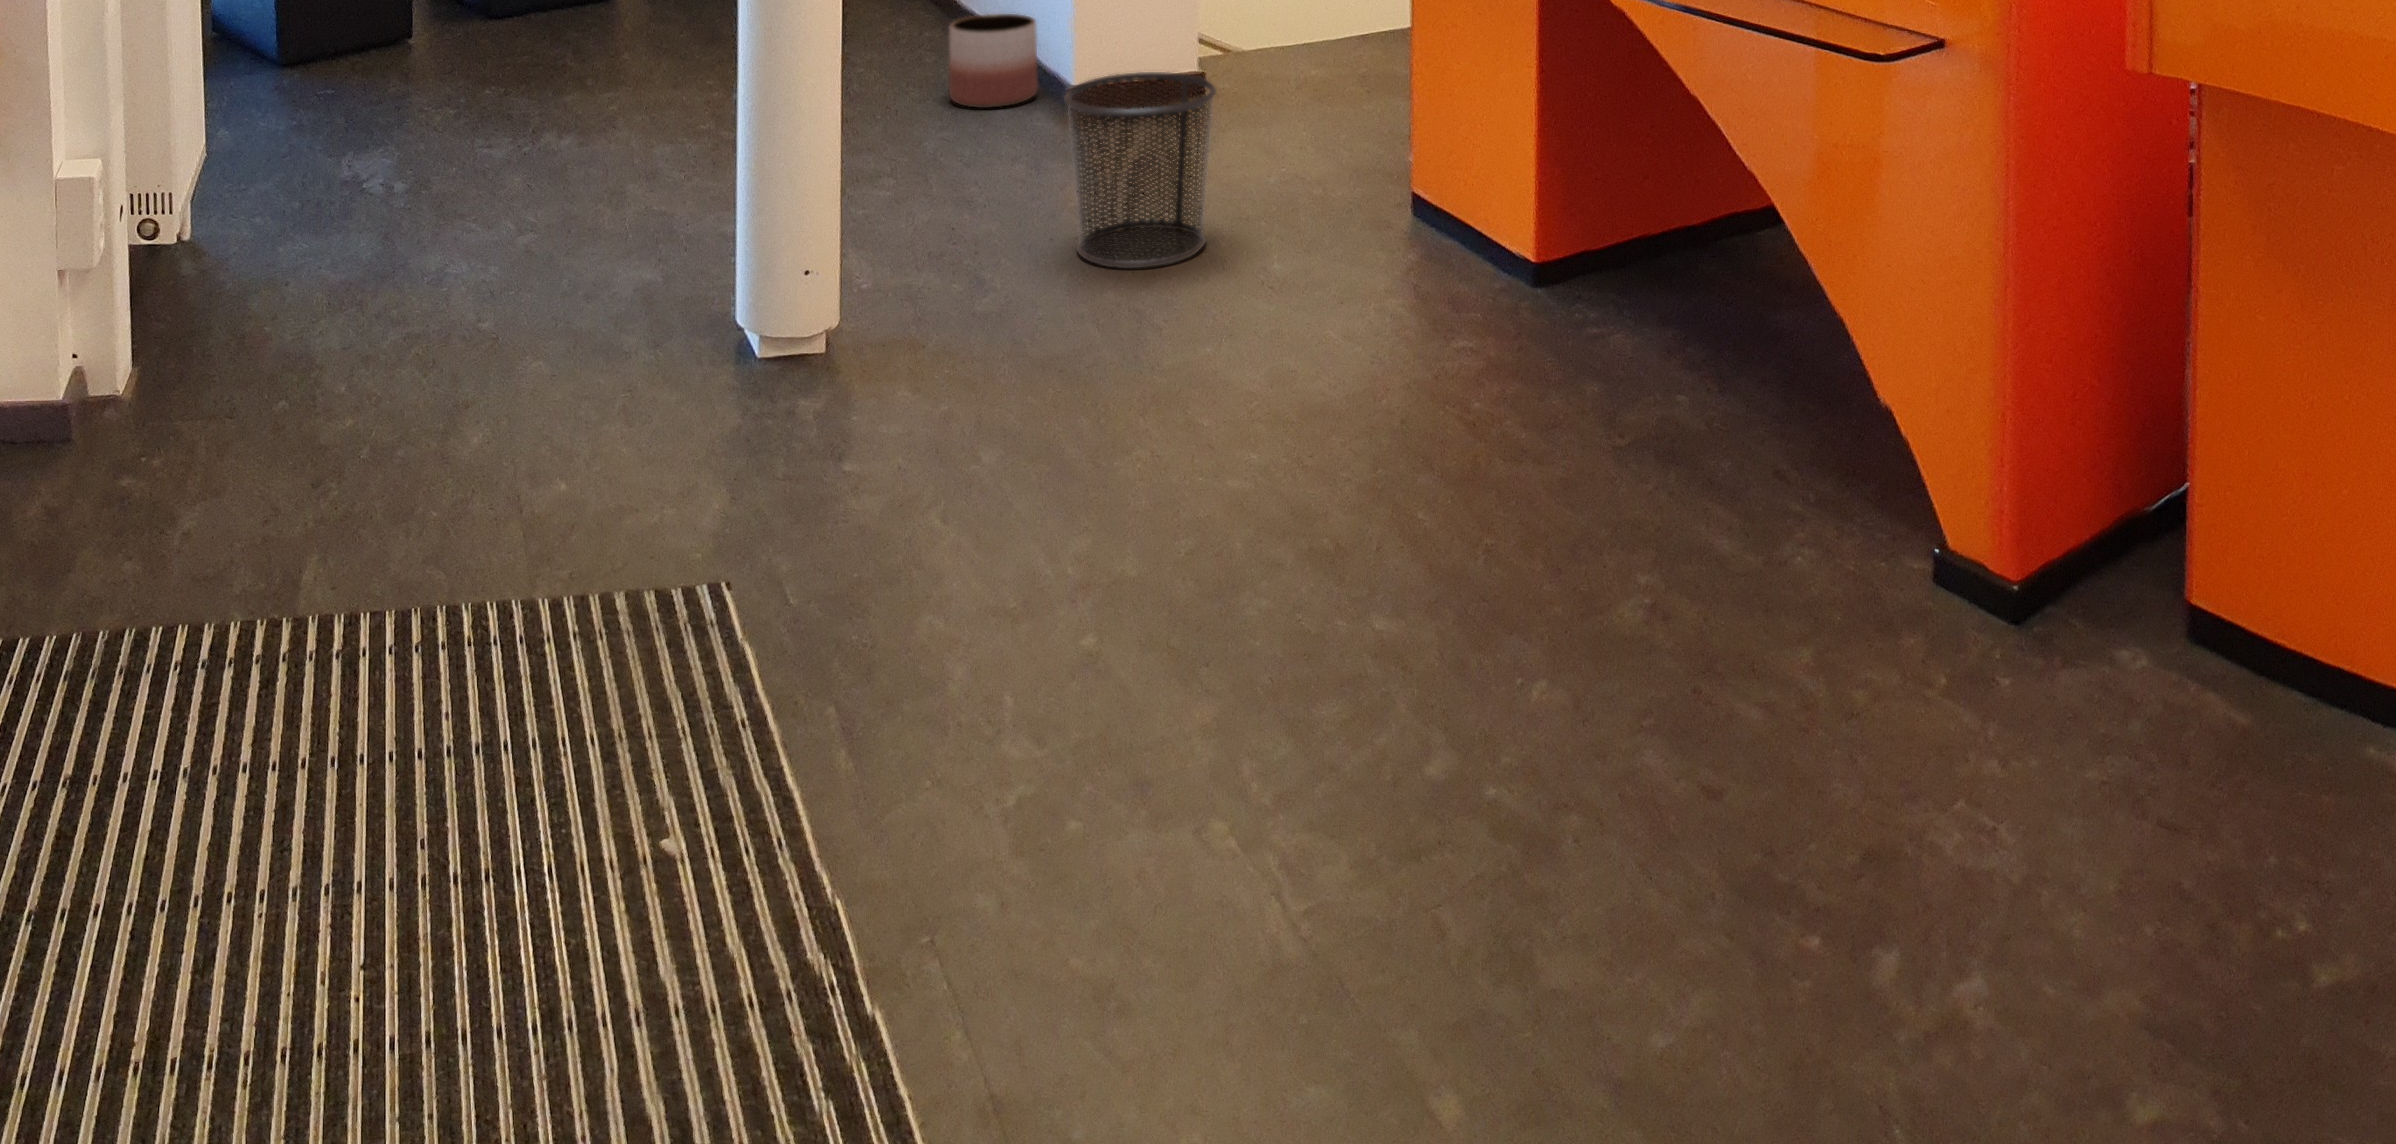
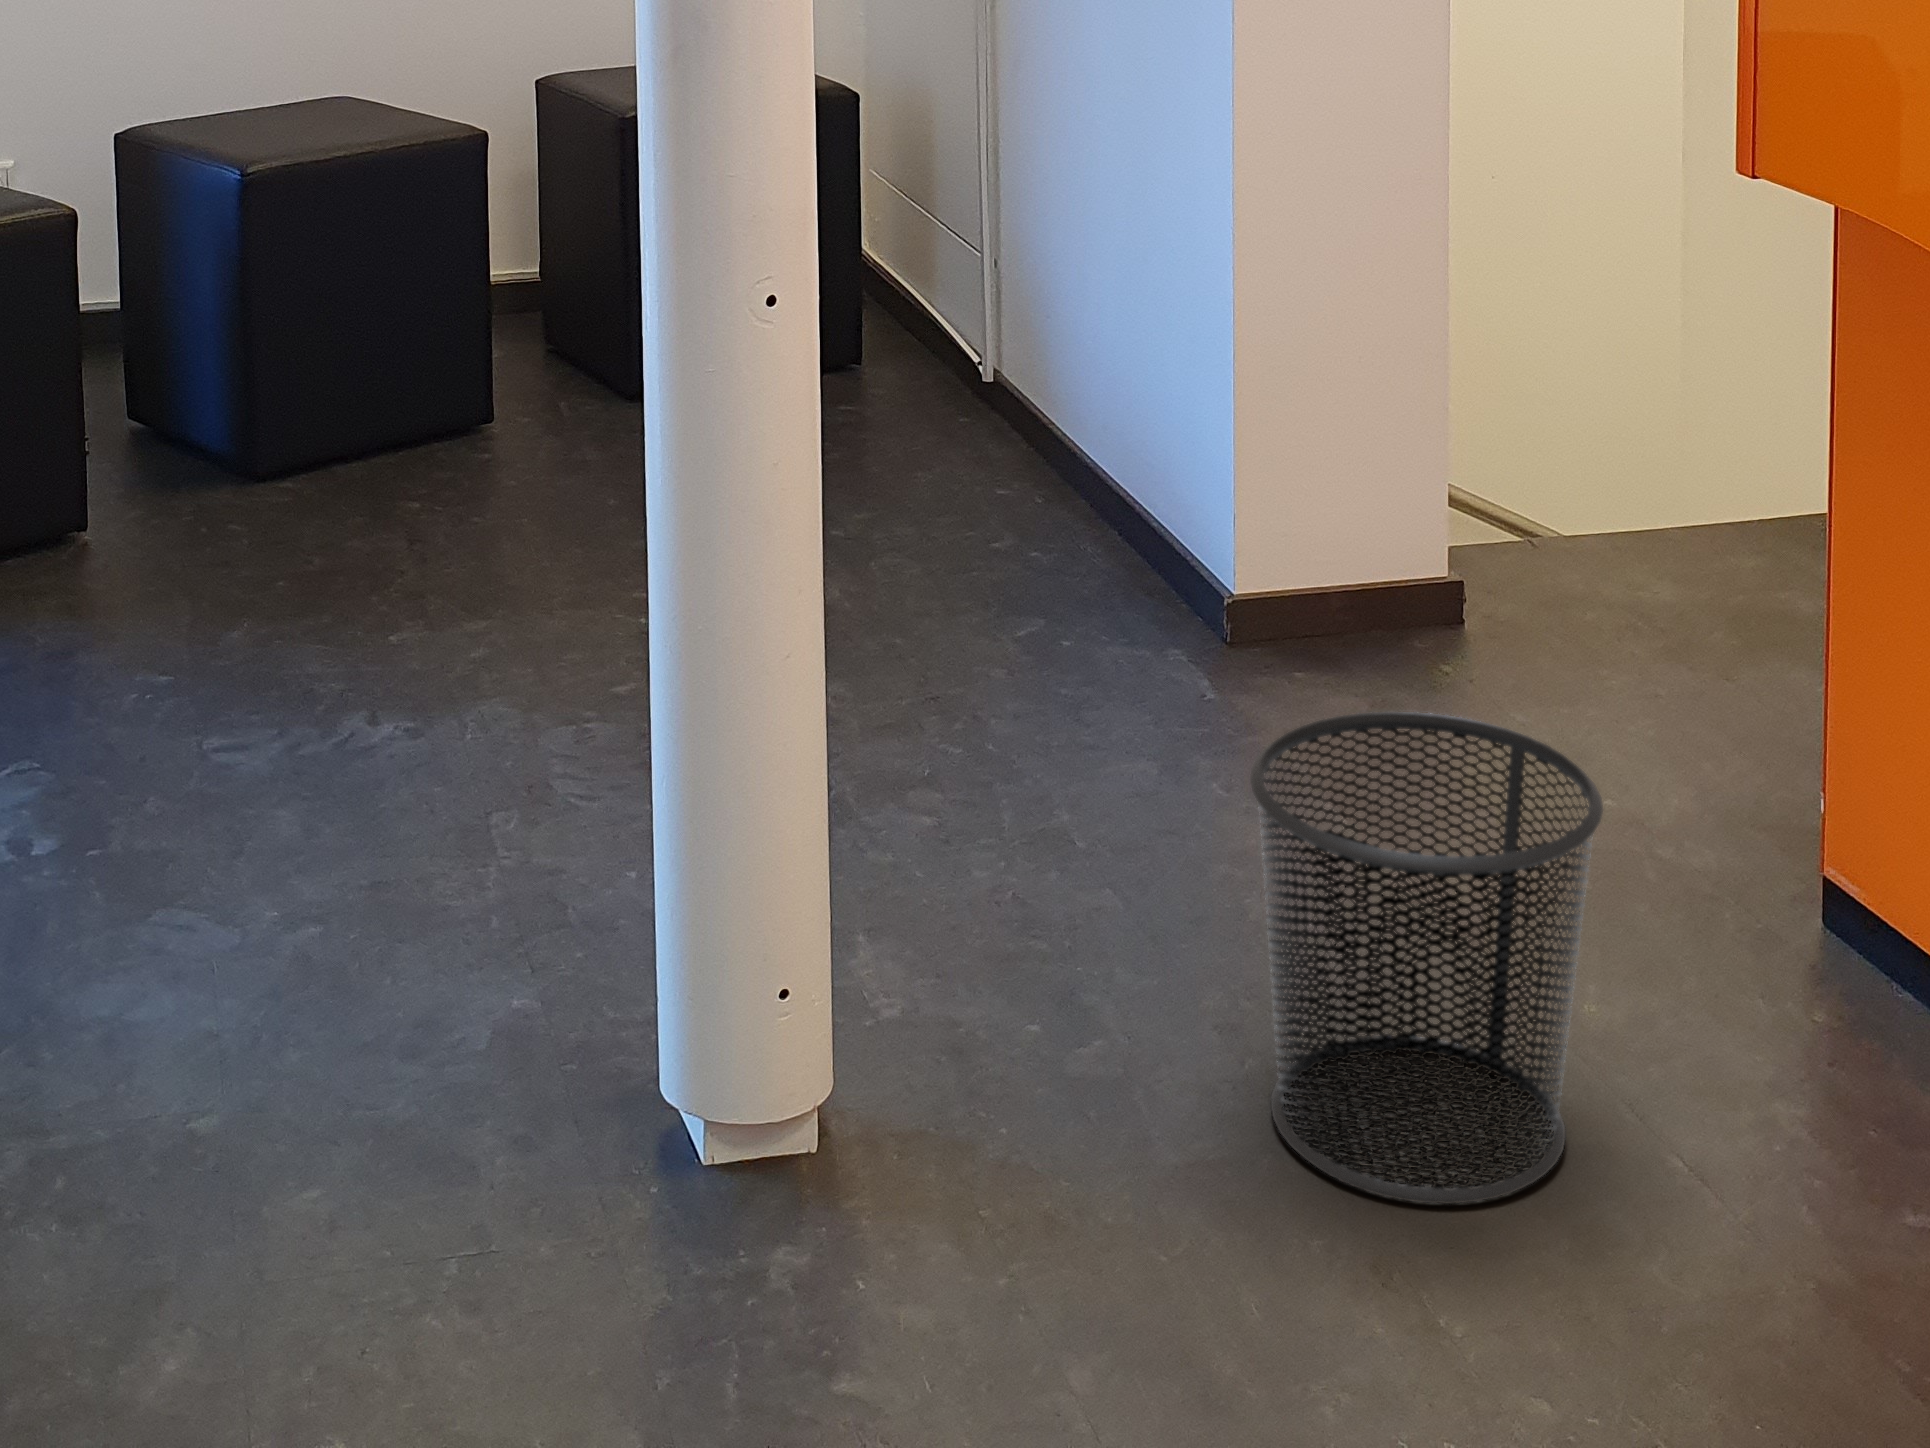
planter: present [949,14,1038,108] -> none [1002,423,1166,617]

